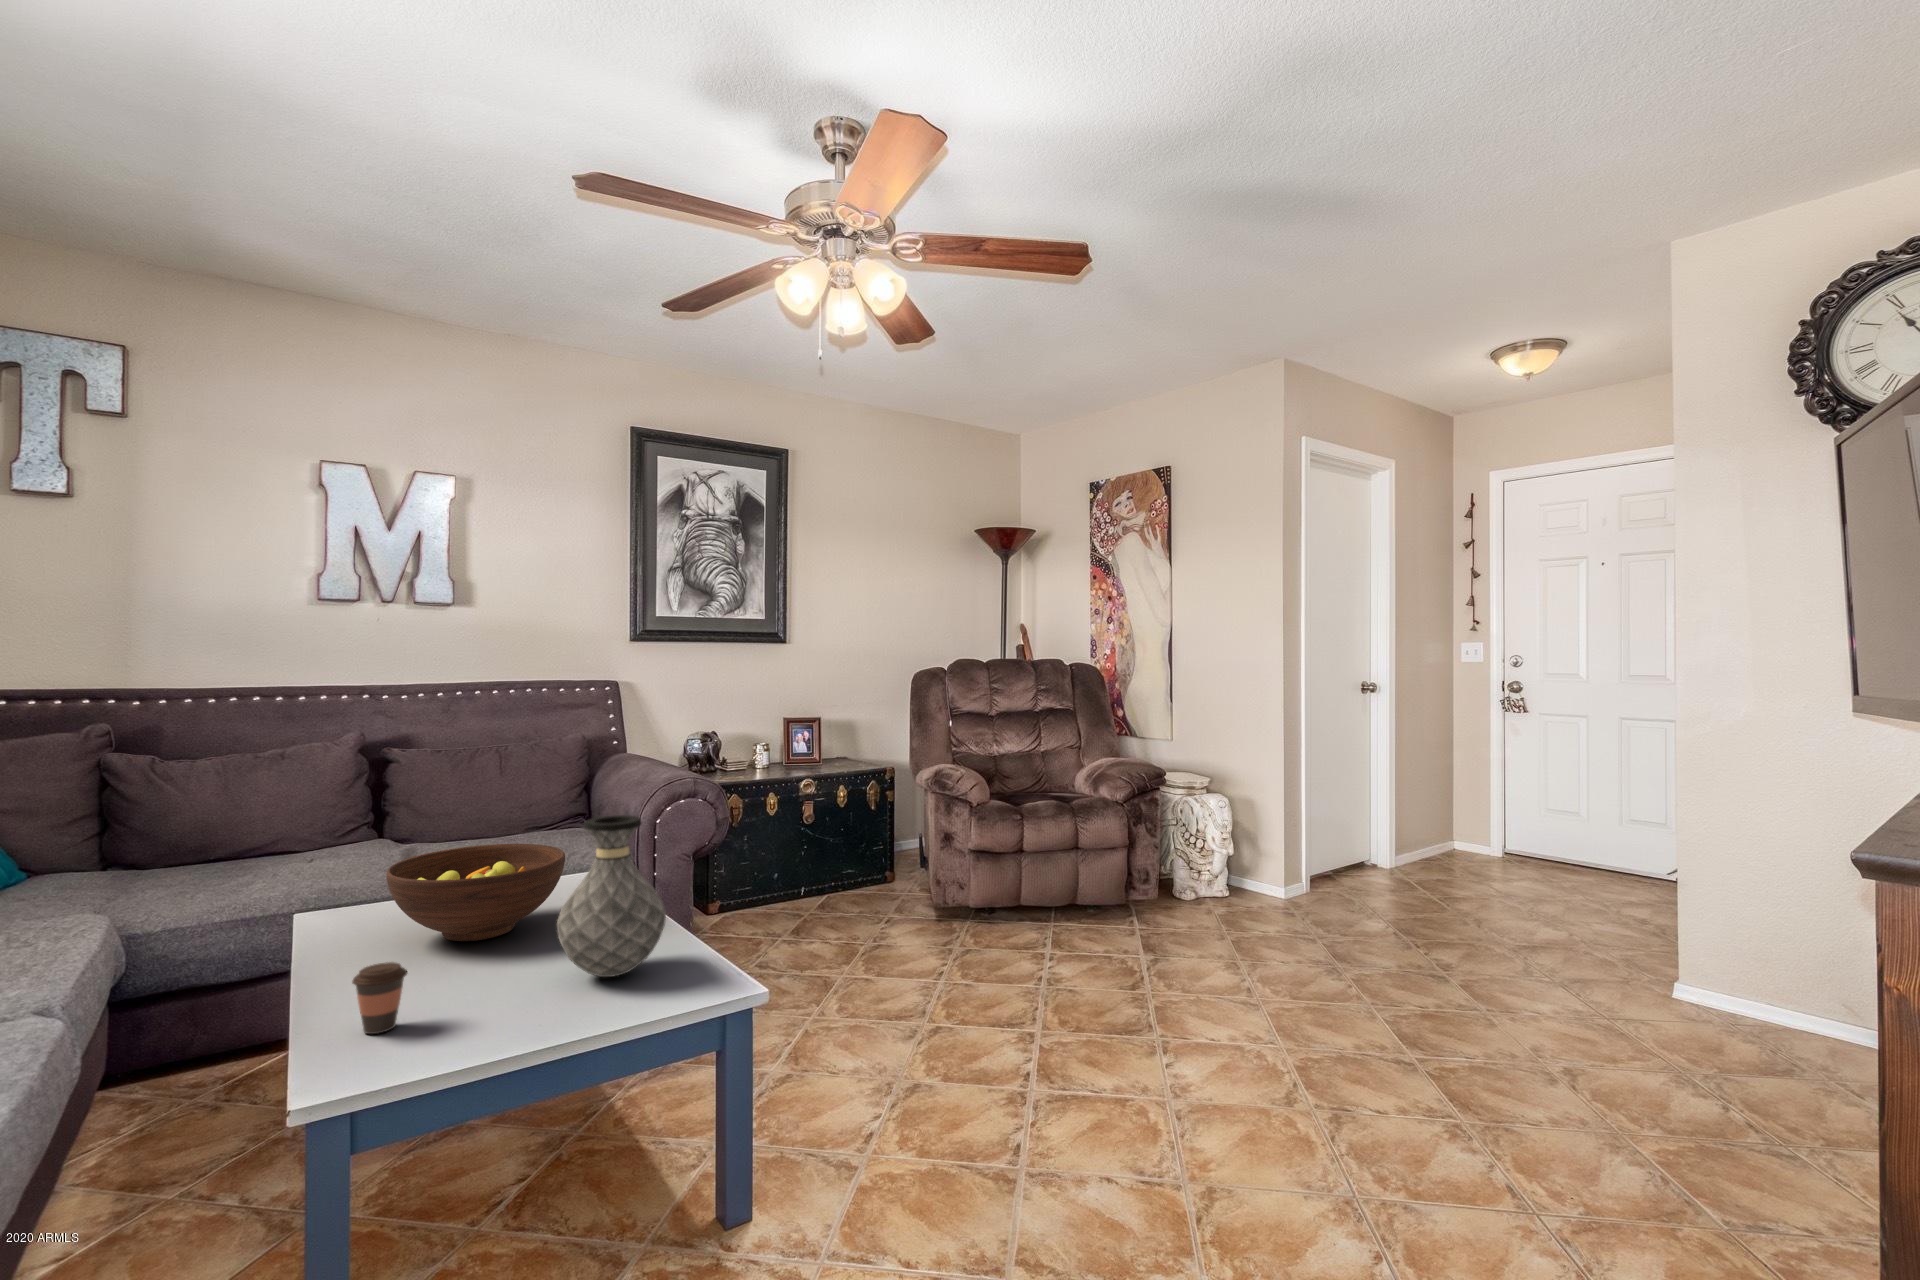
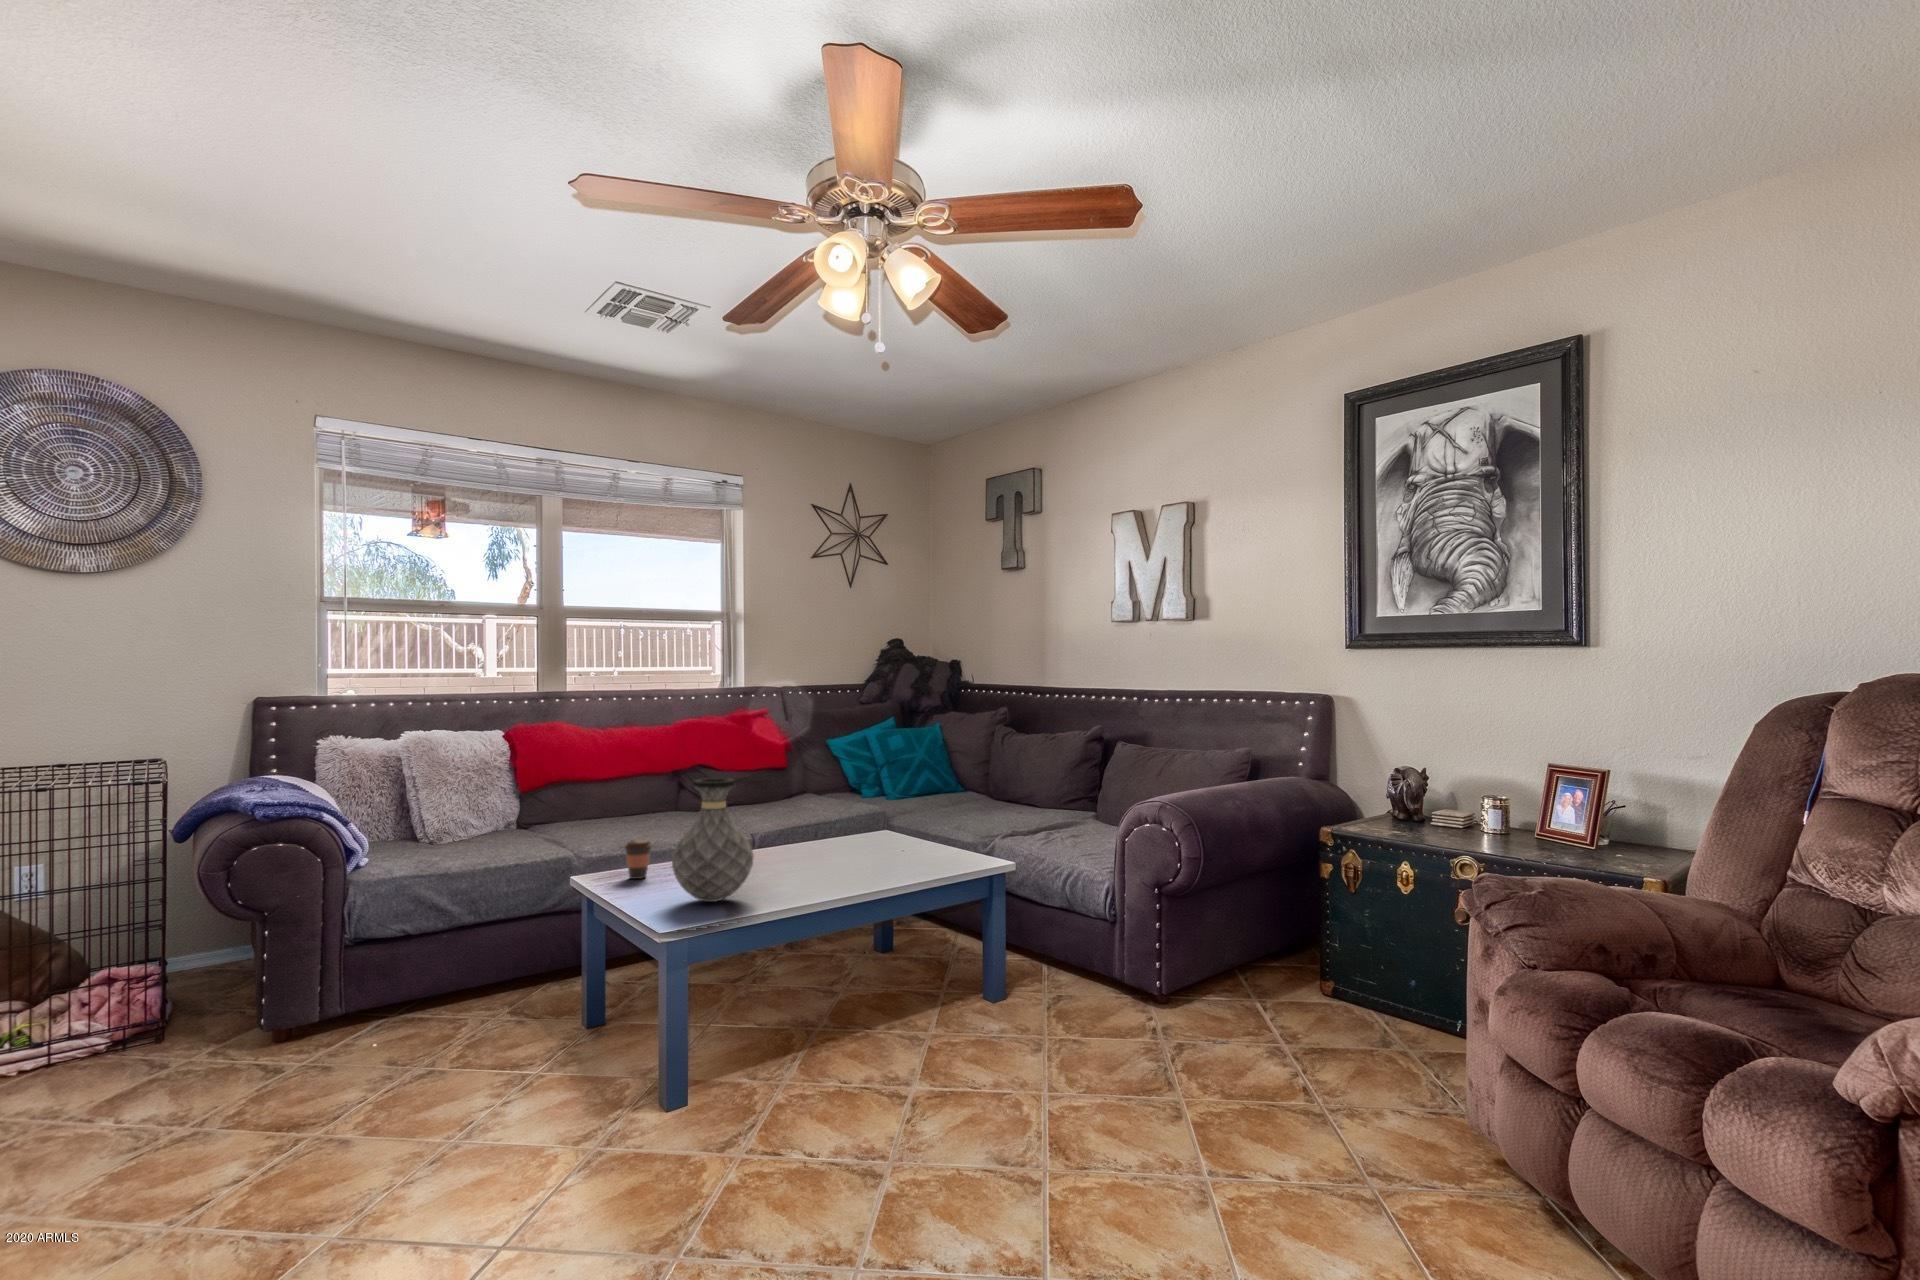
fruit bowl: present [386,844,565,941] -> none [763,803,882,870]

